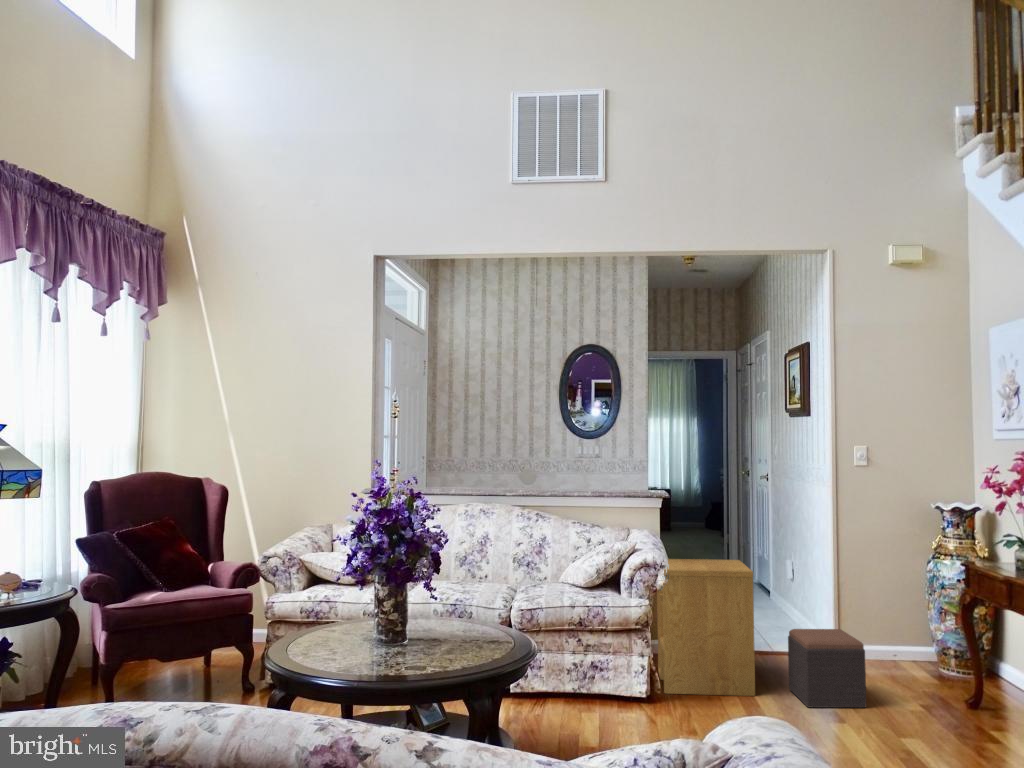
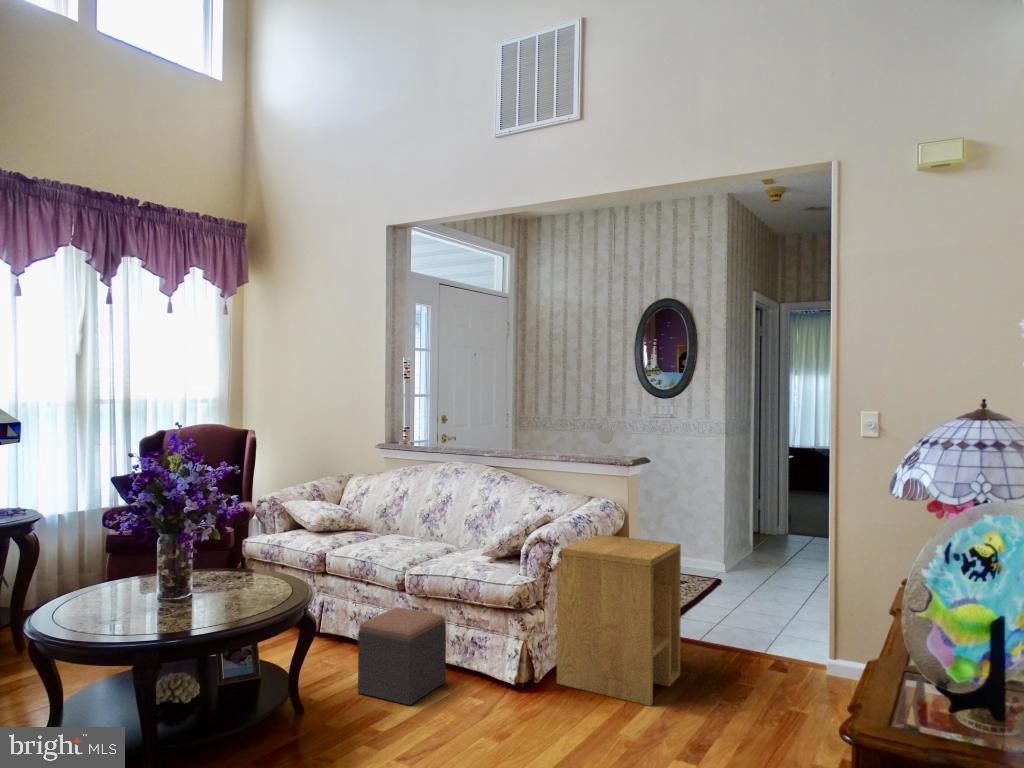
footstool: present [788,629,866,708] -> present [358,607,446,705]

